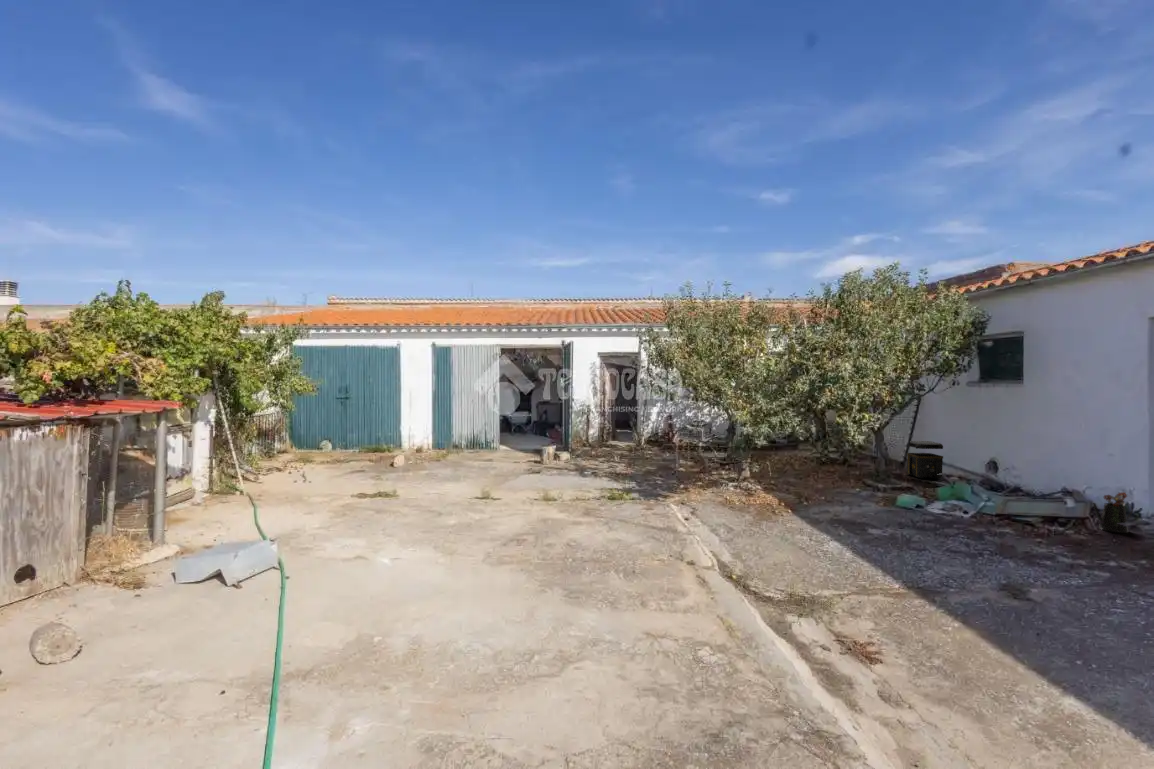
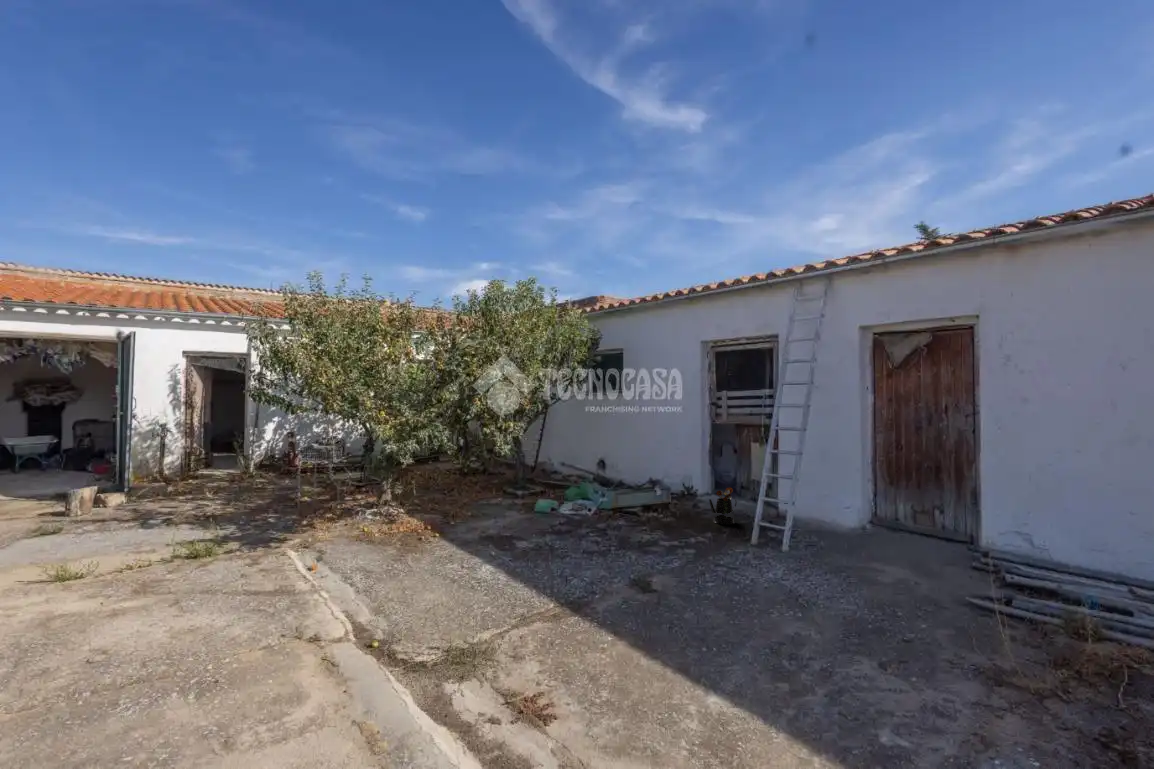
toolbox: present [907,441,943,478] -> none [553,449,585,487]

